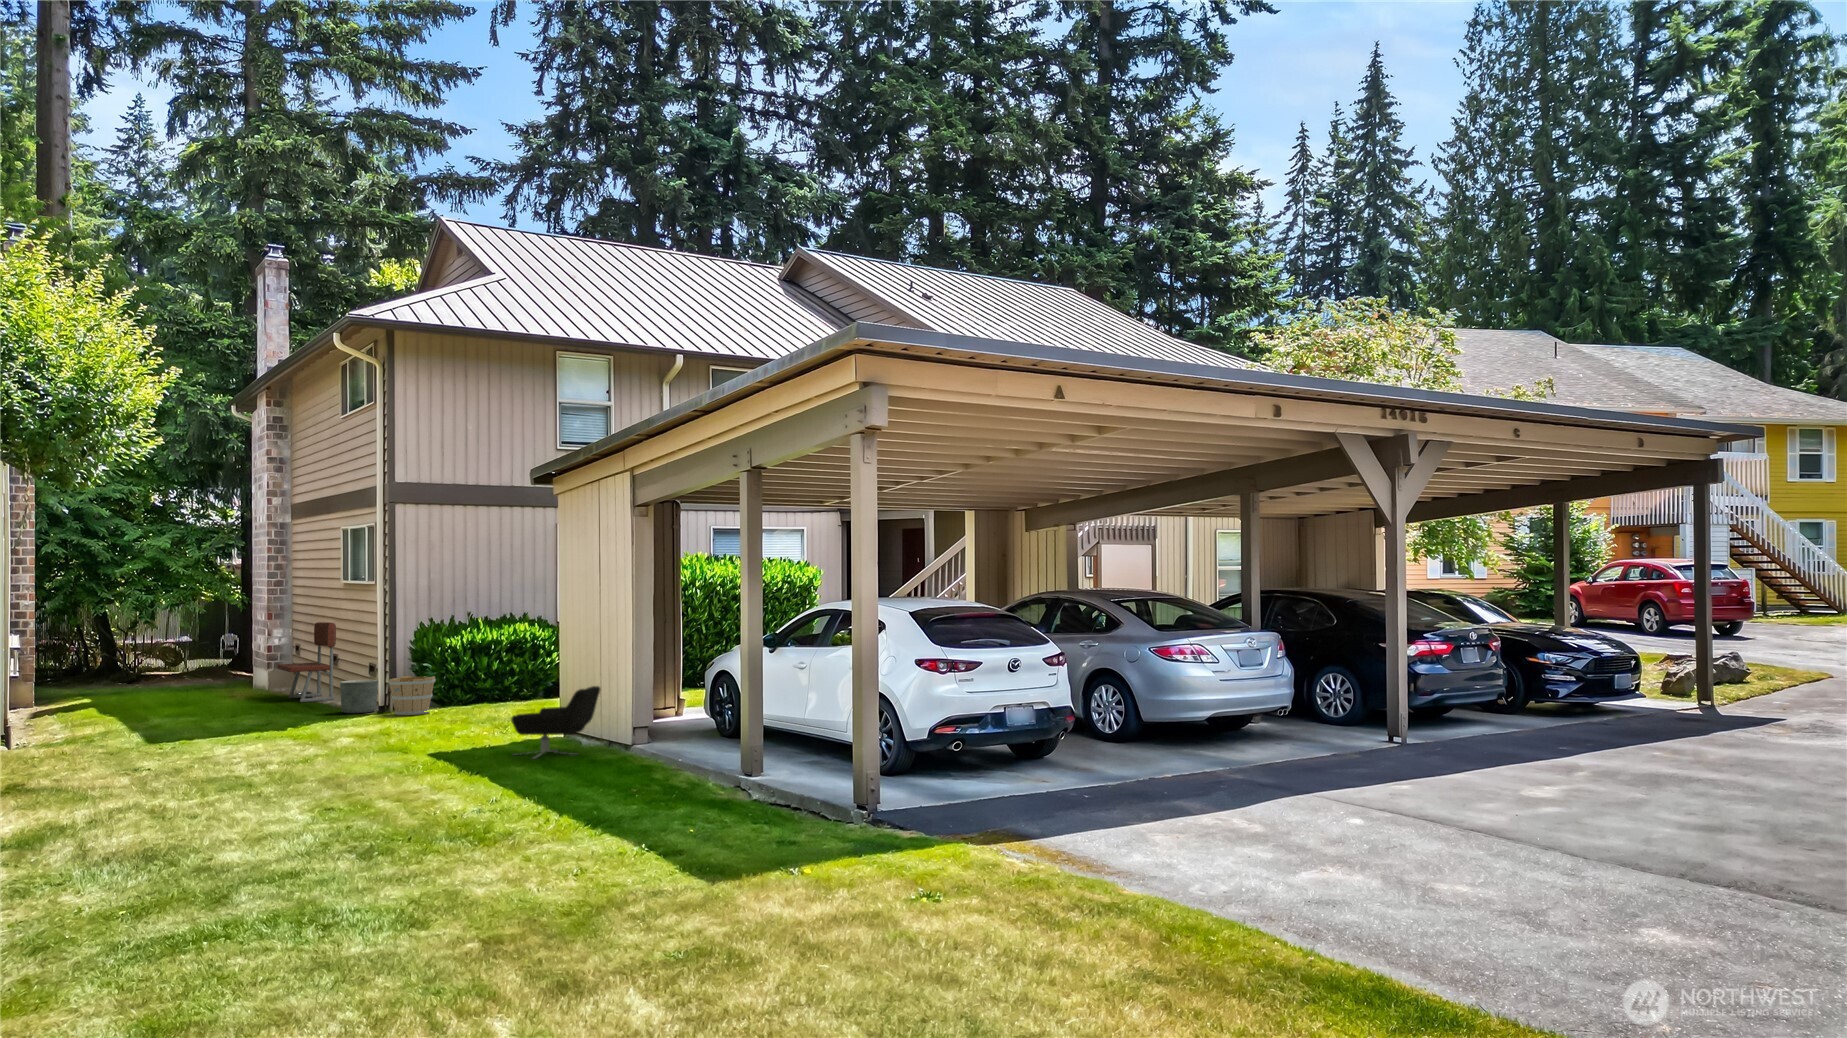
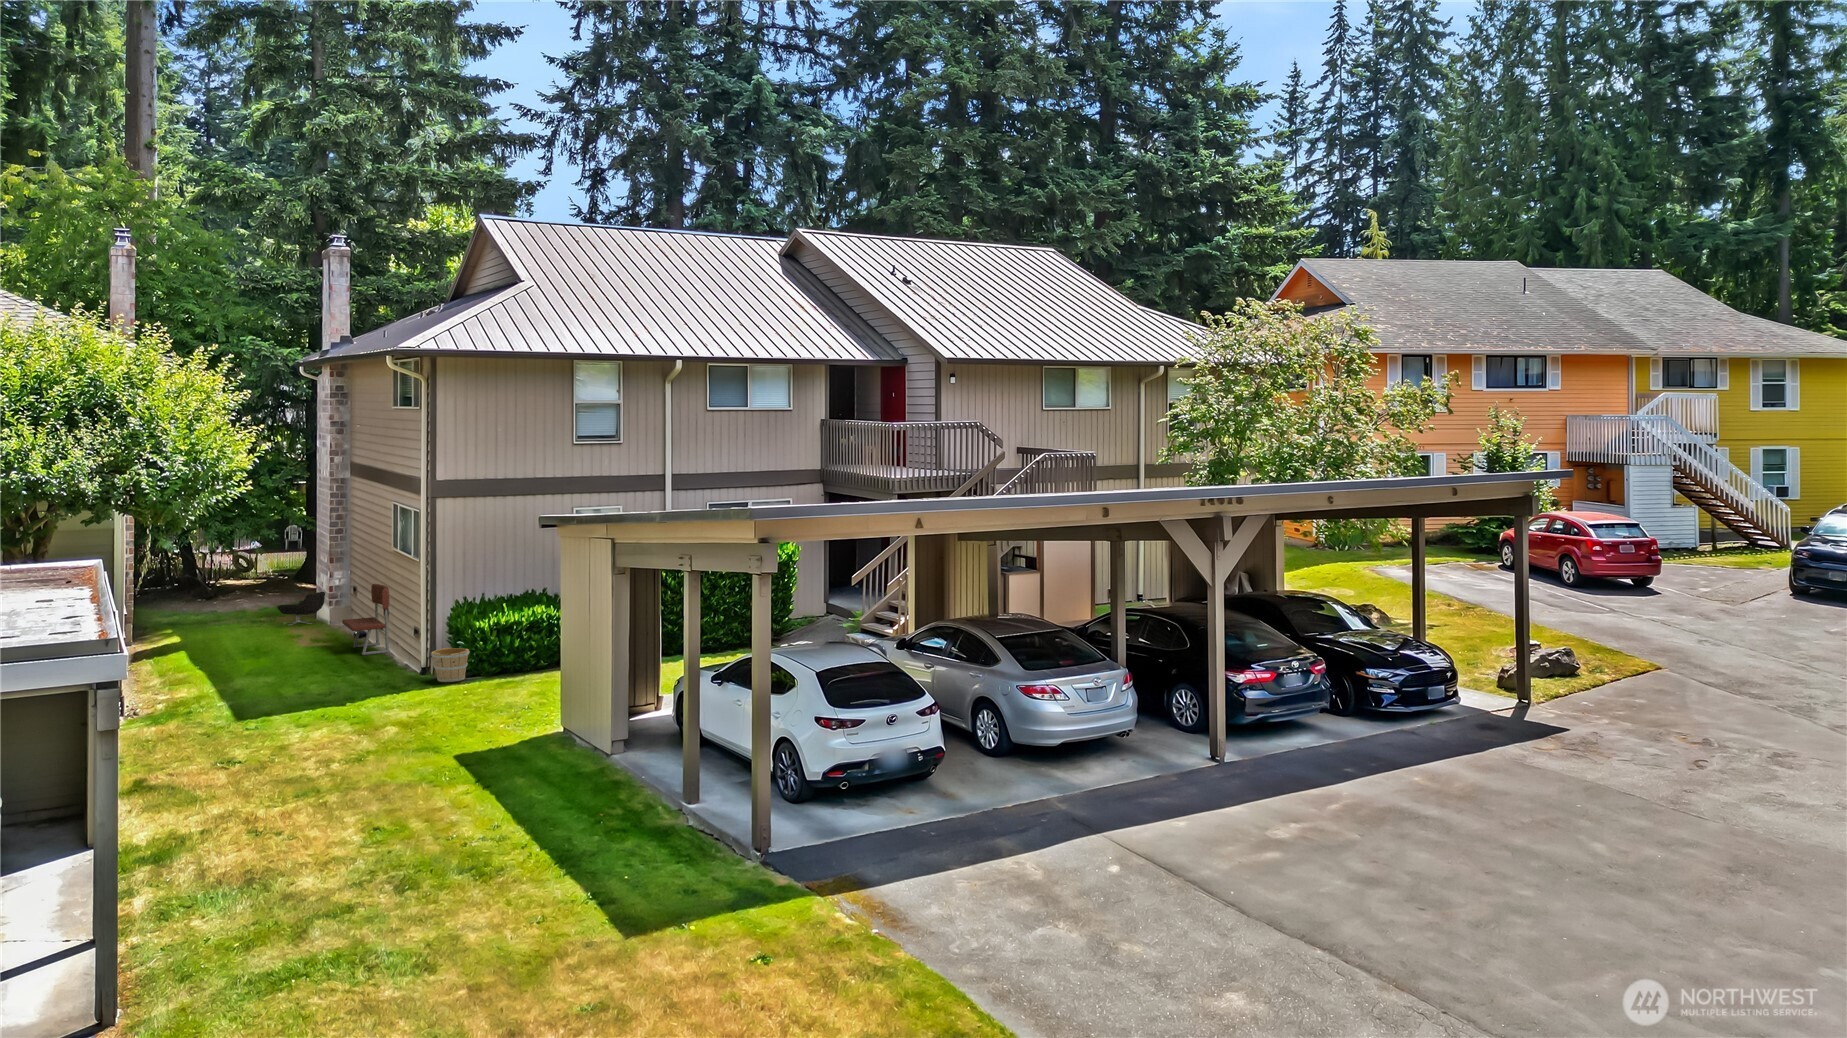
planter: present [340,680,378,714] -> none [392,647,423,677]
lounge chair: present [511,686,601,759] -> present [277,592,325,625]

